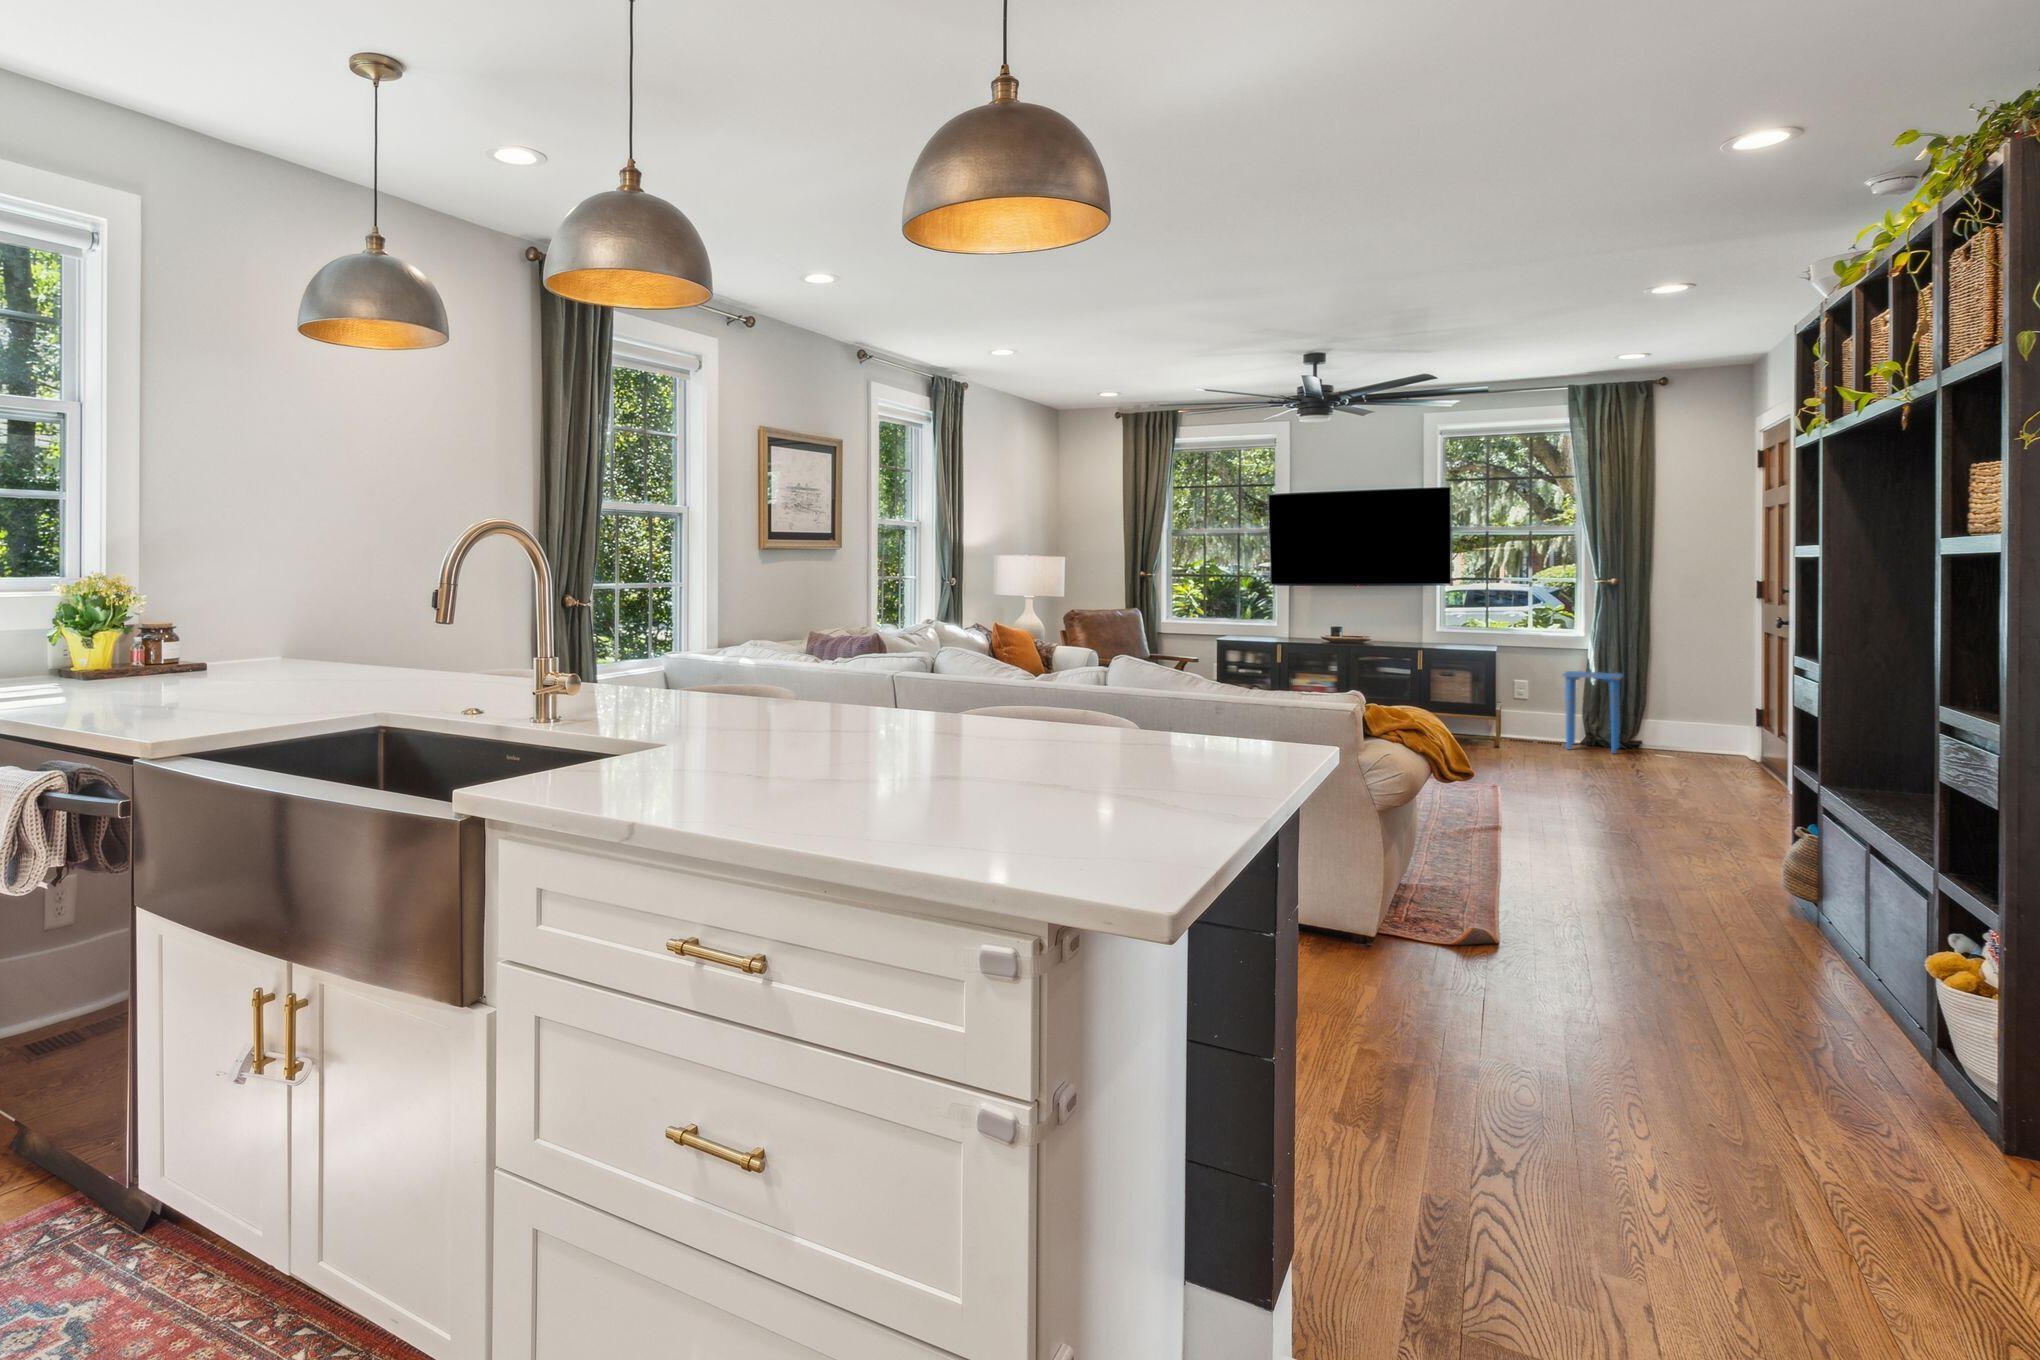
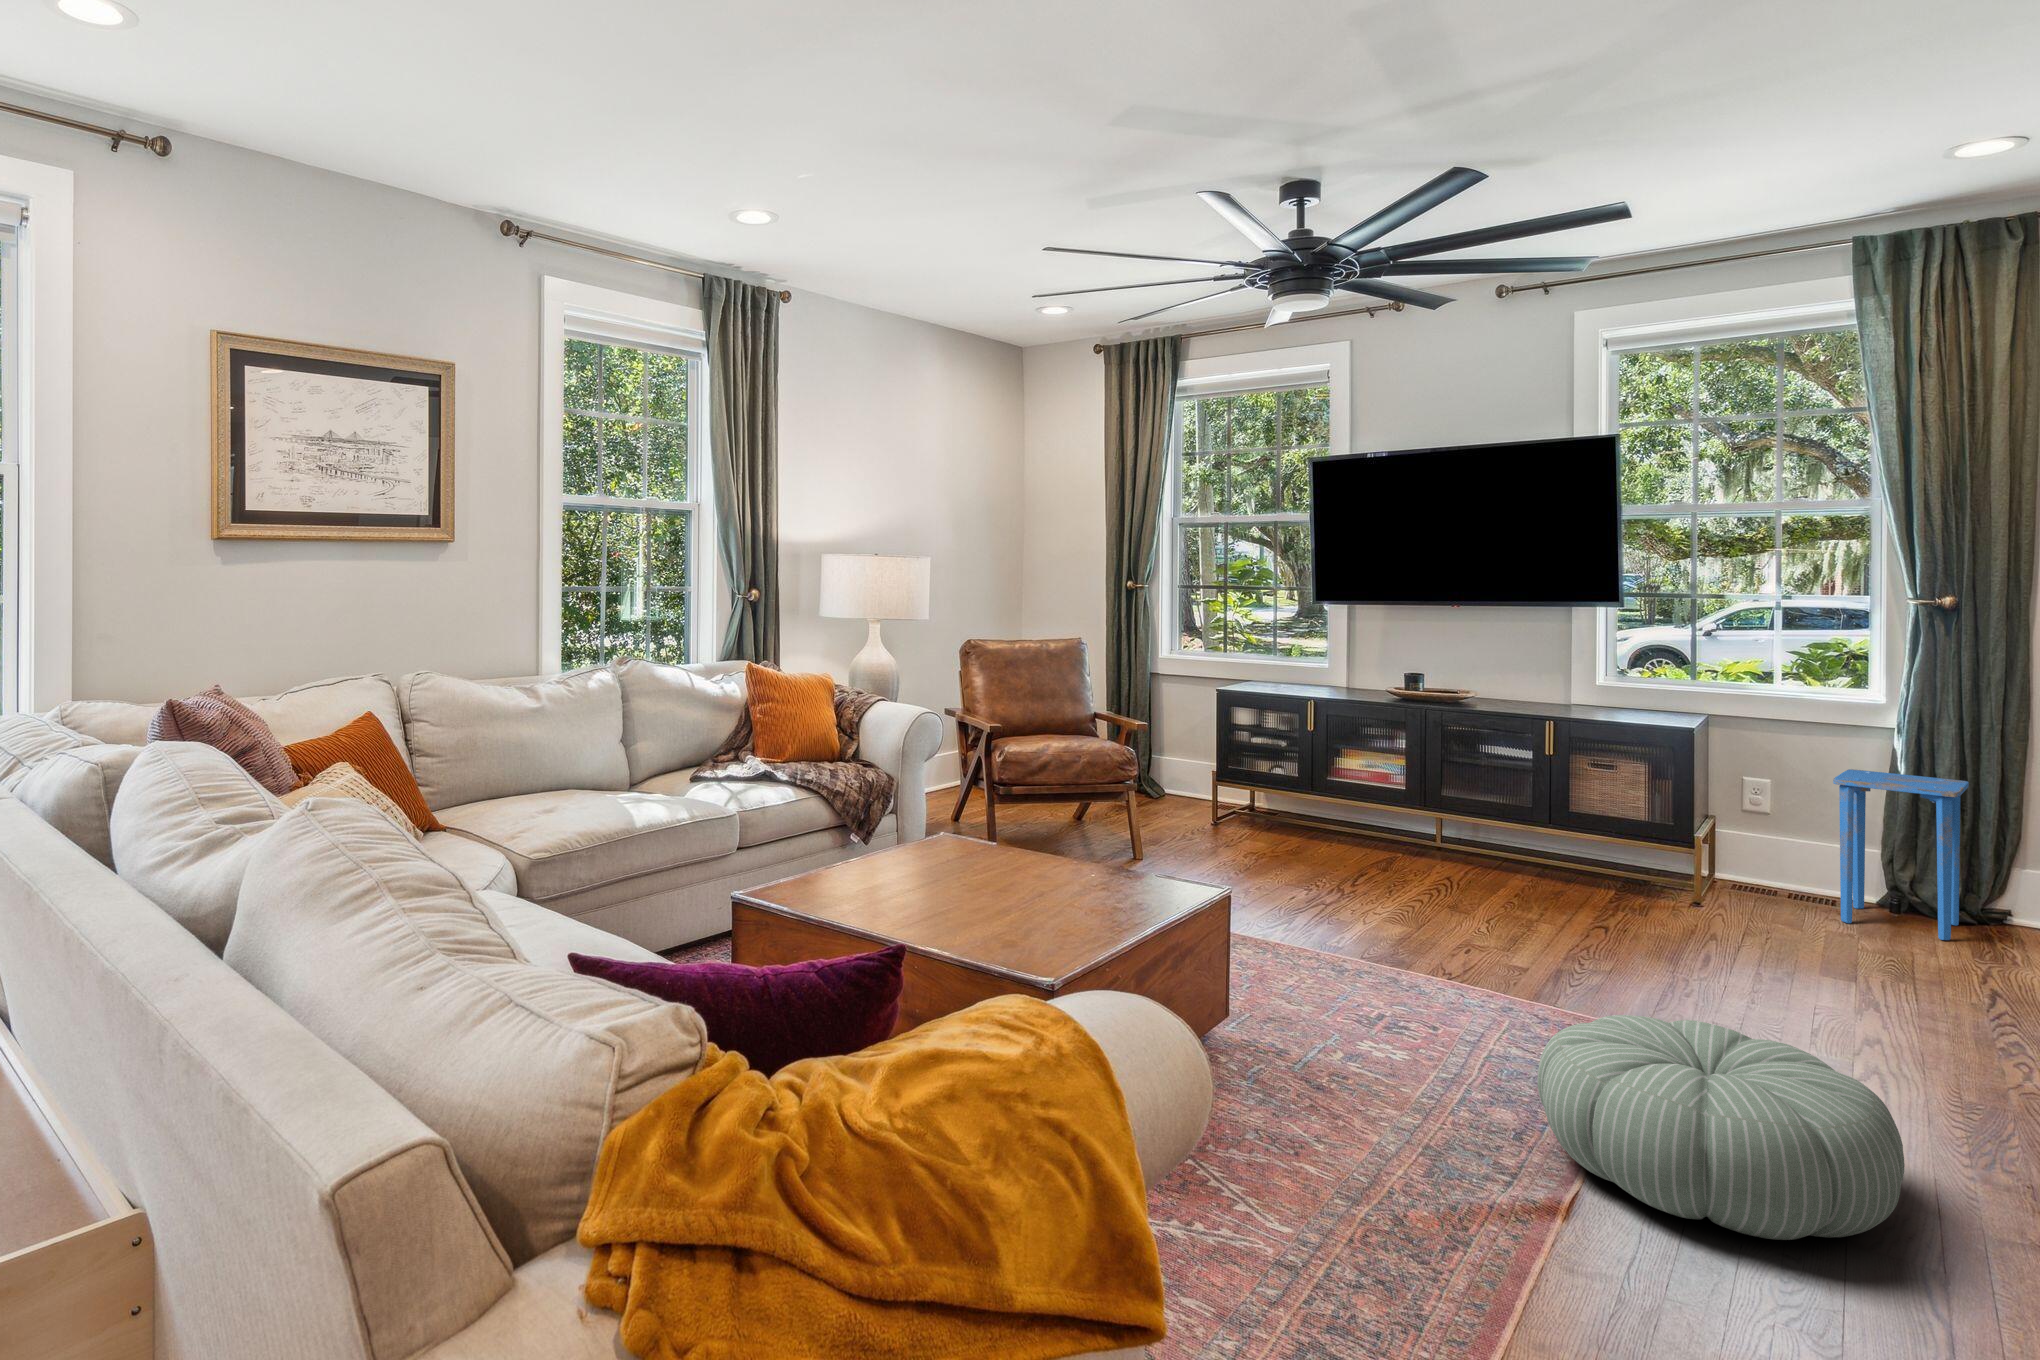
pouf: none [1472,759,1616,828] -> present [1537,1015,1905,1240]

